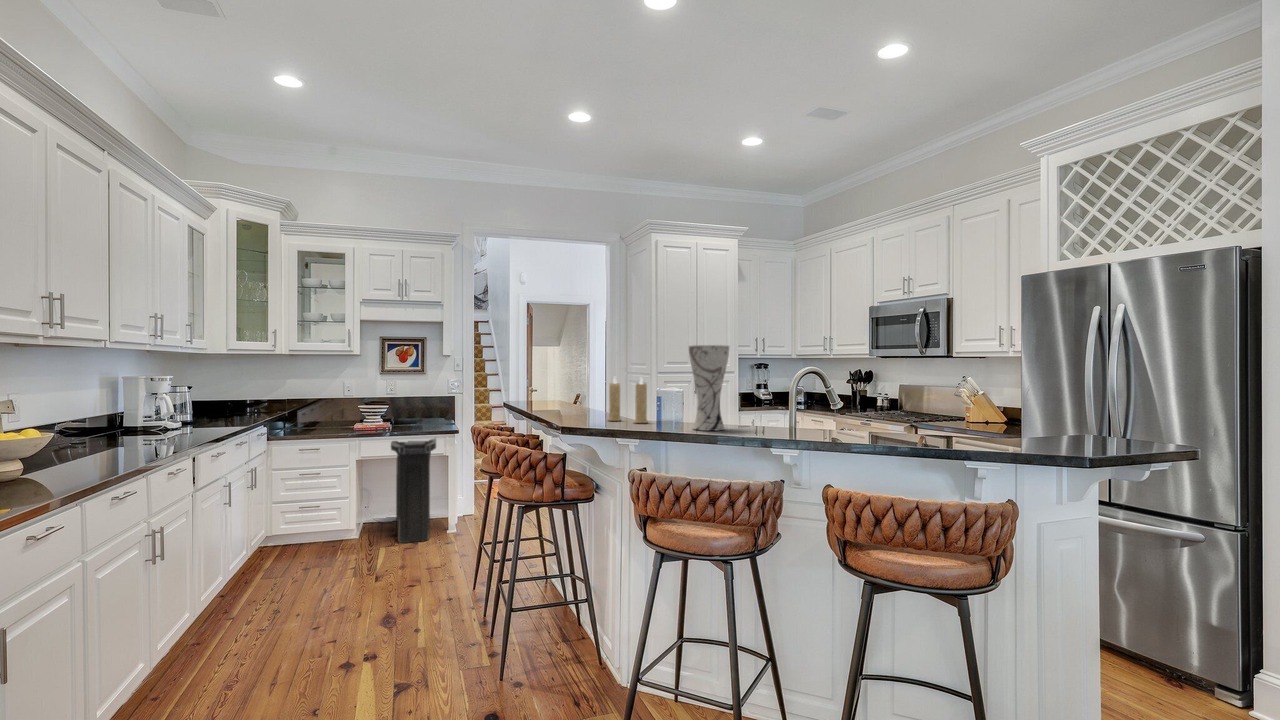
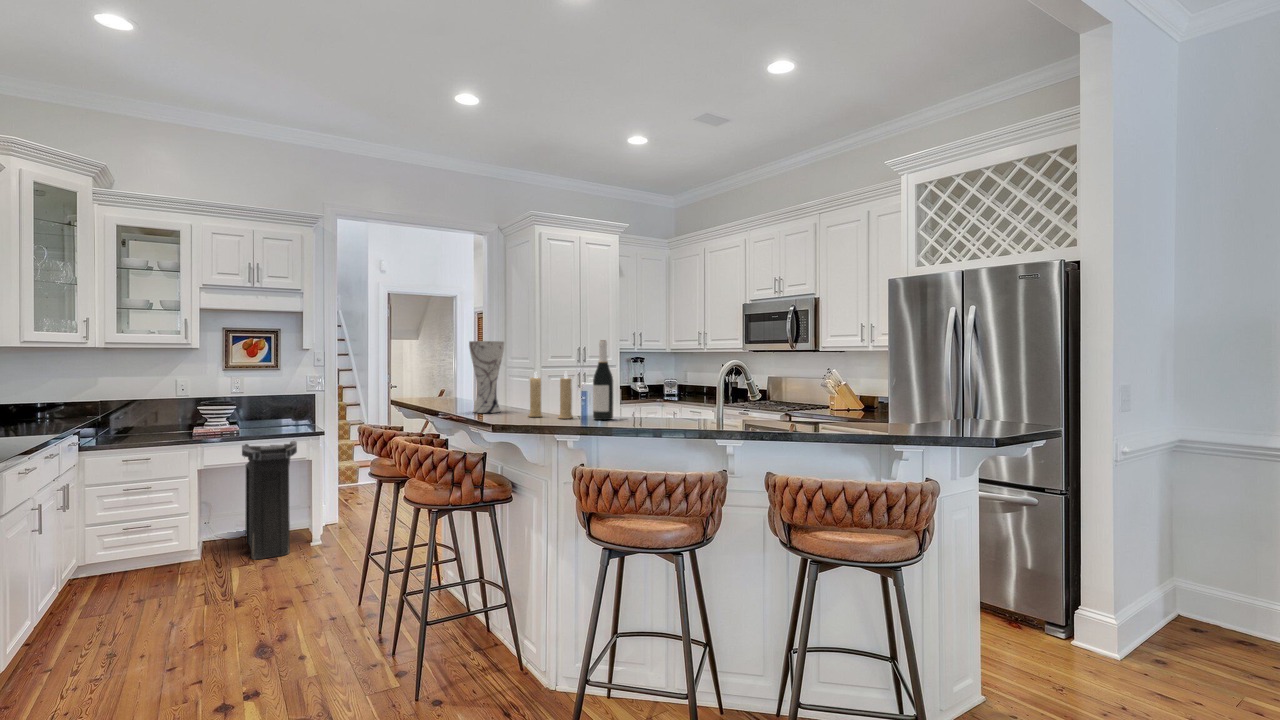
vase: present [689,345,729,431] -> present [469,341,504,413]
wine bottle: none [665,346,685,425] -> present [593,340,613,420]

